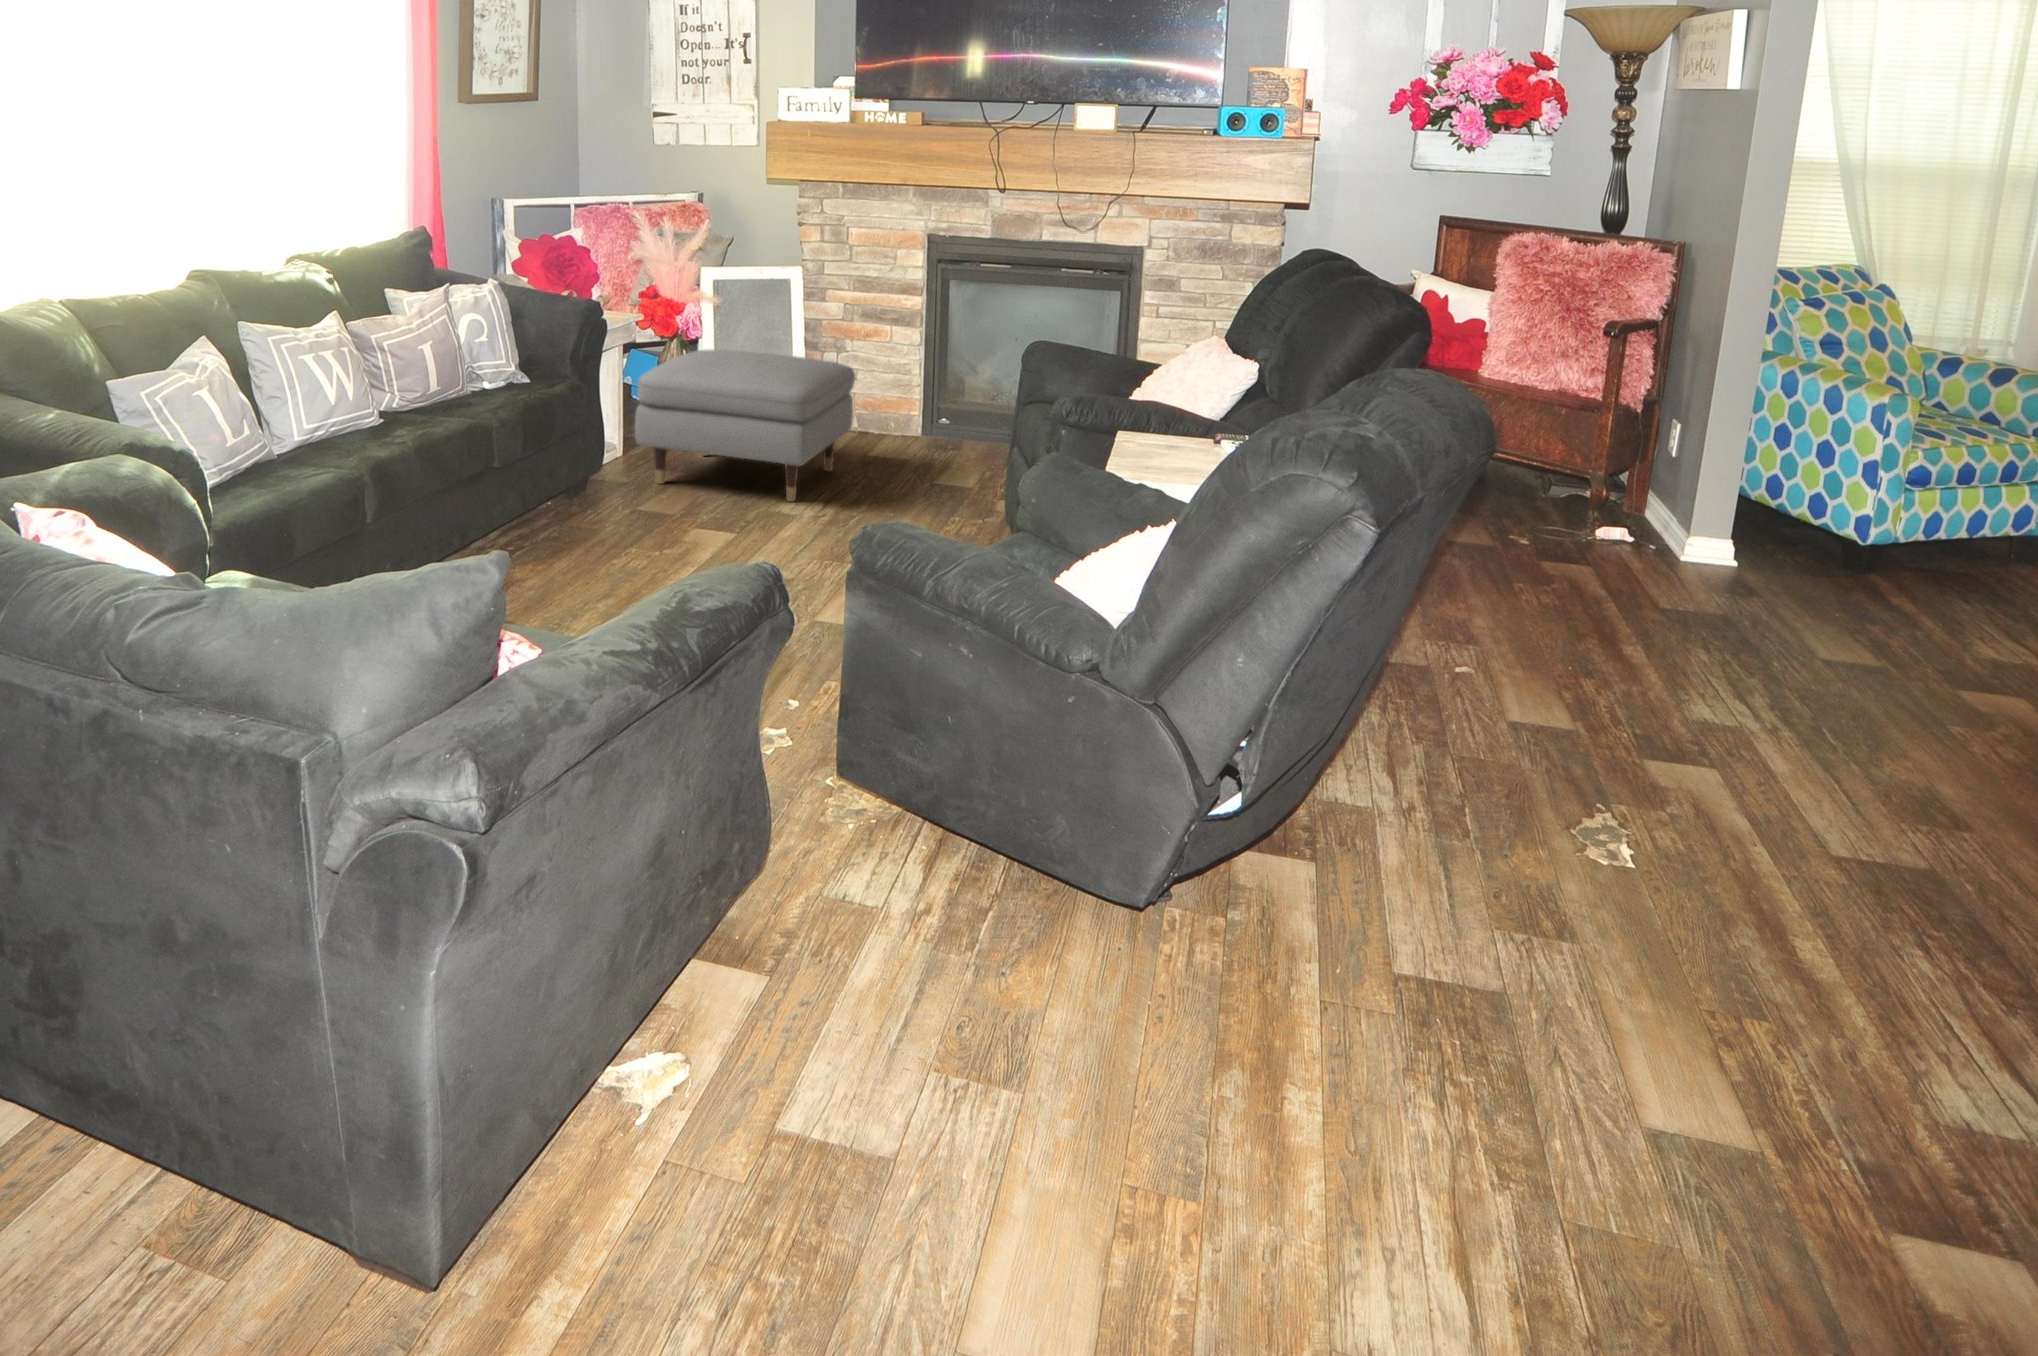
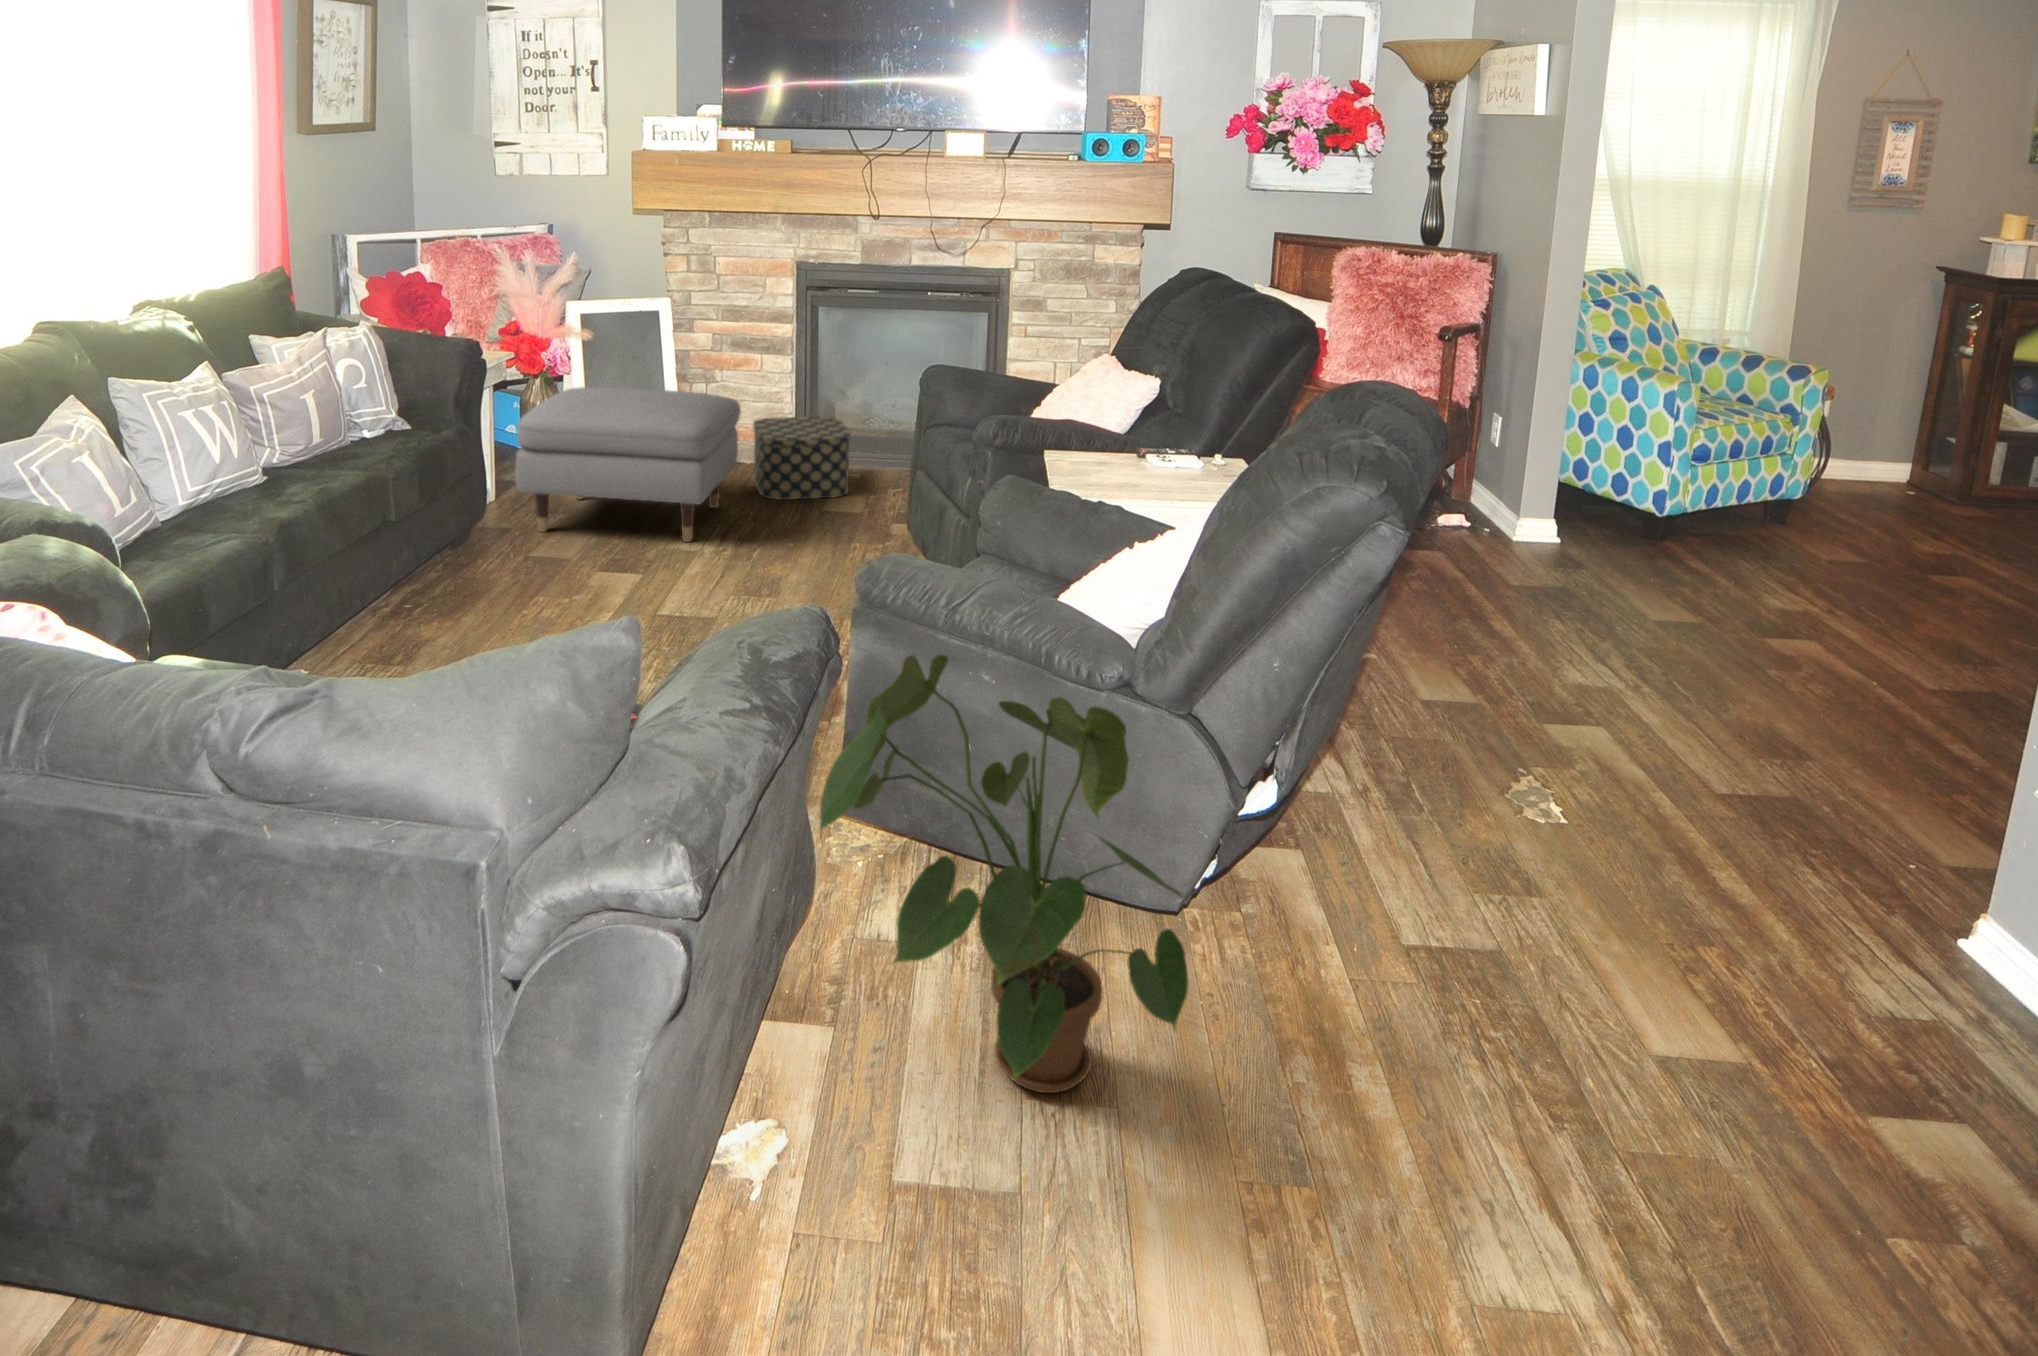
storage box: none [876,387,969,468] -> present [753,416,850,500]
house plant: none [730,616,1099,1070] -> present [820,655,1188,1093]

